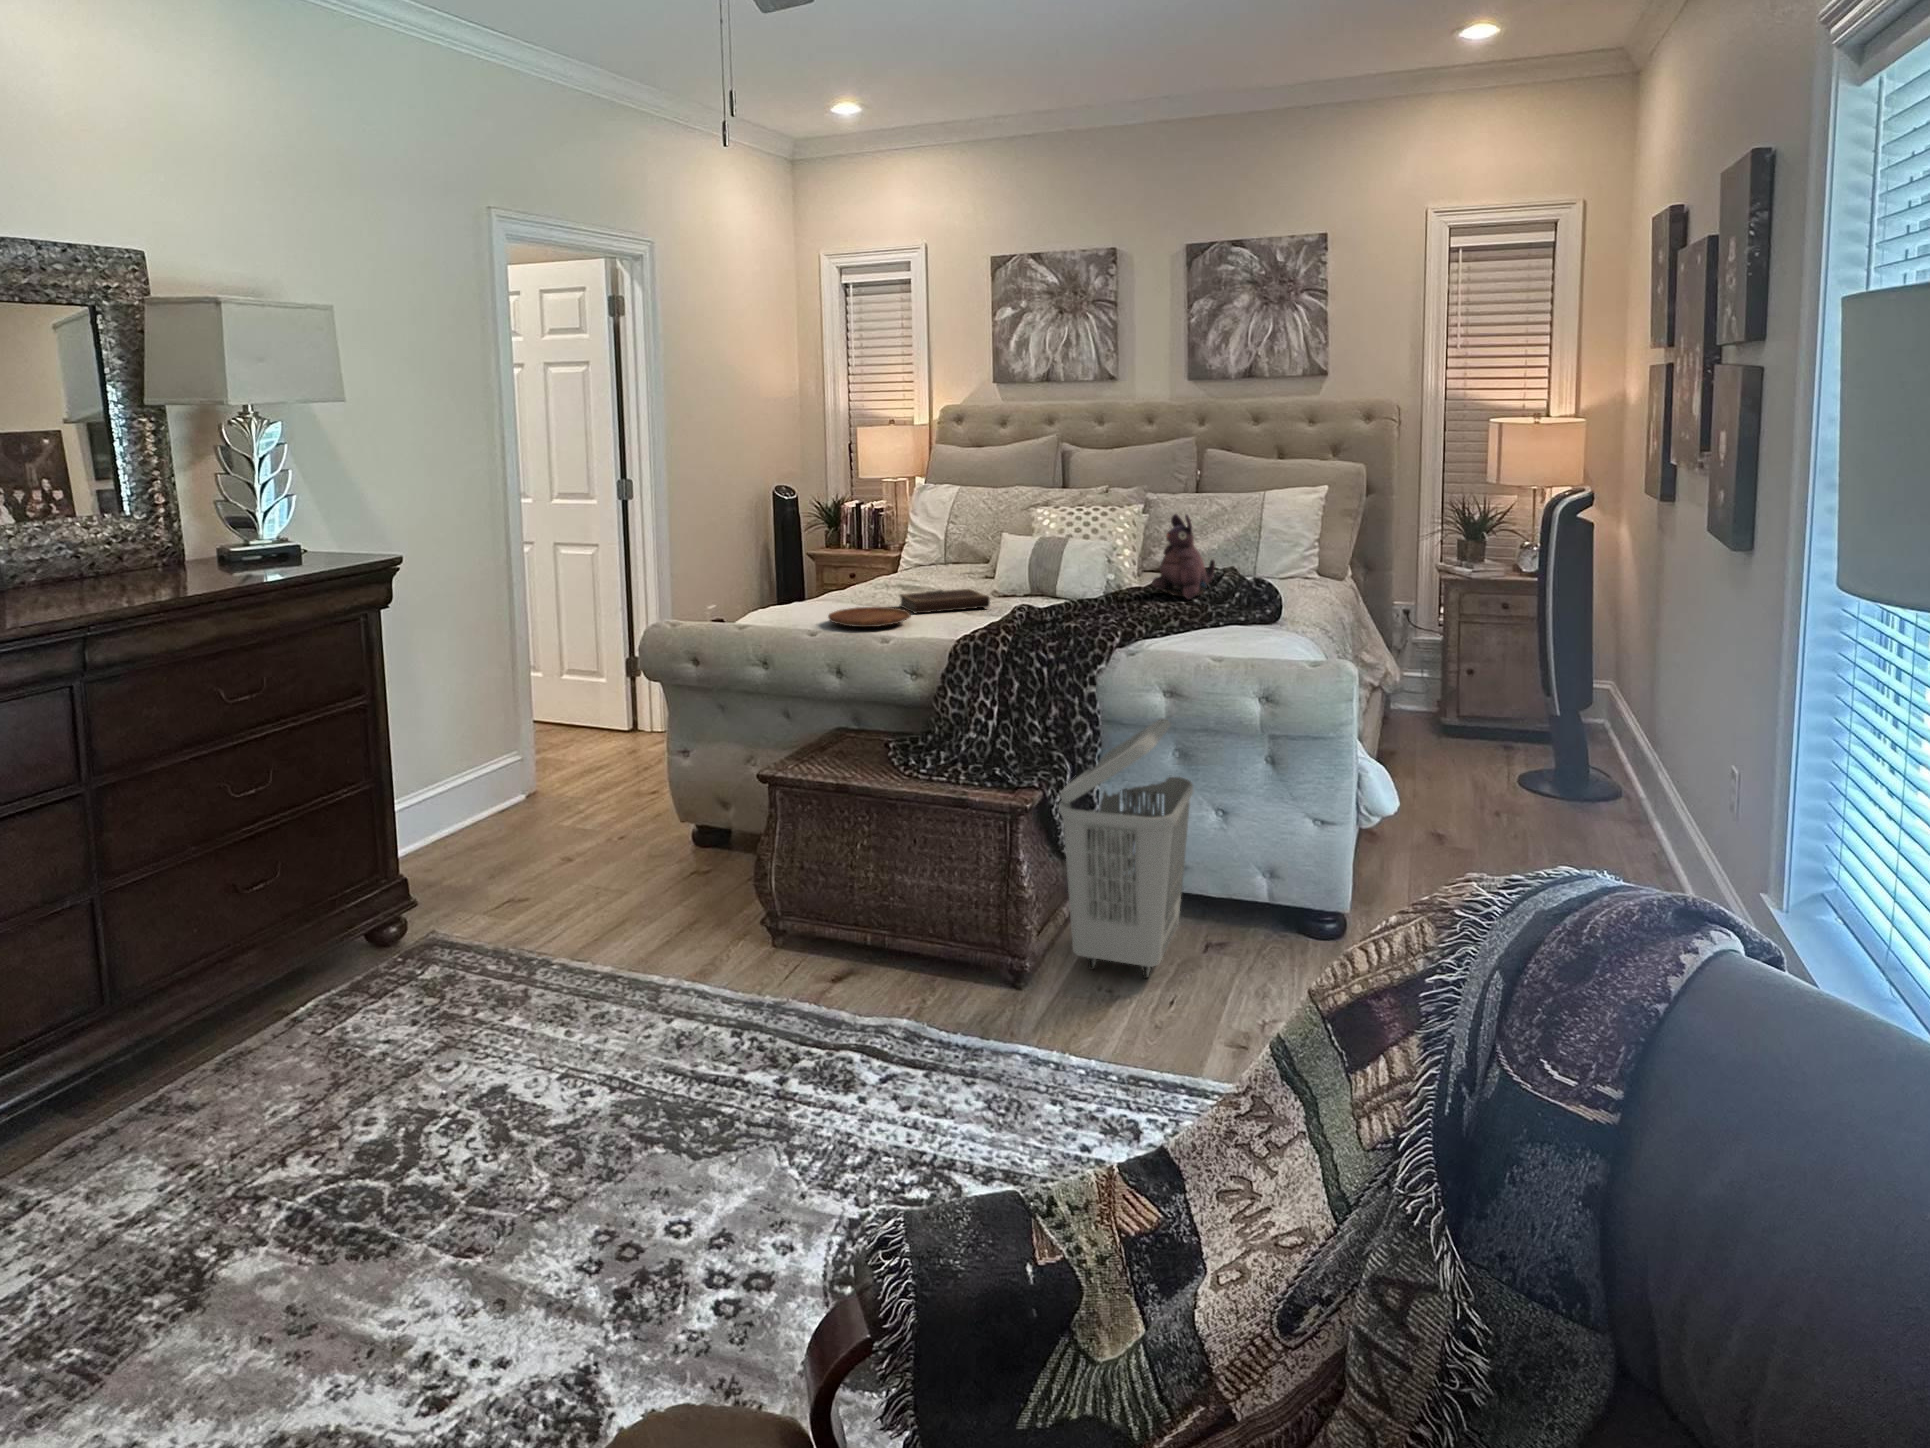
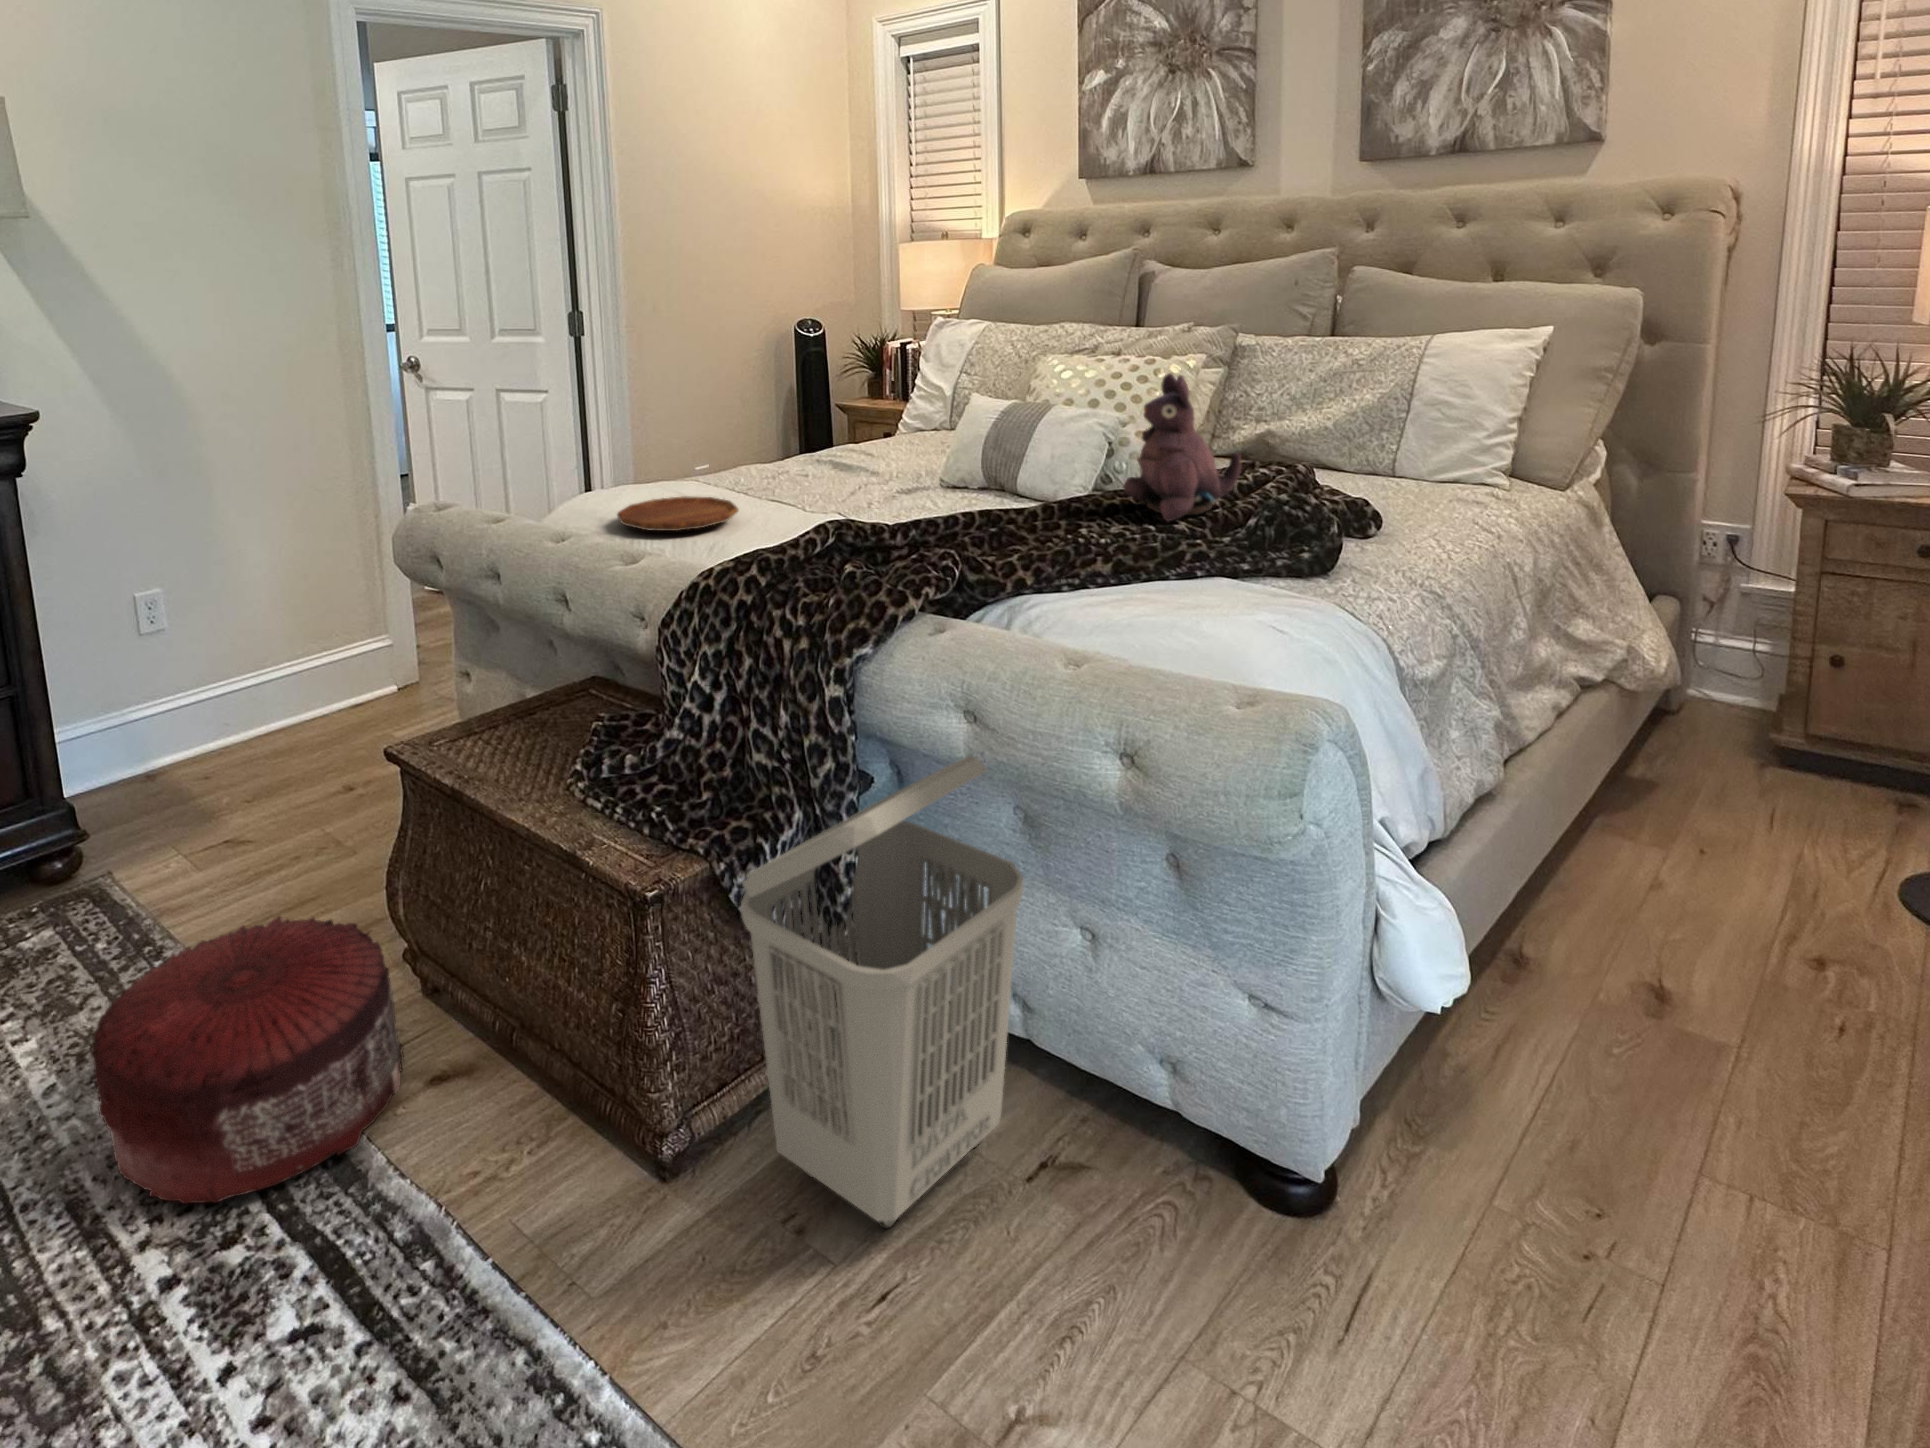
notebook: present [900,589,990,613] -> none [769,474,887,510]
pouf: none [634,891,824,1052] -> present [91,916,404,1204]

